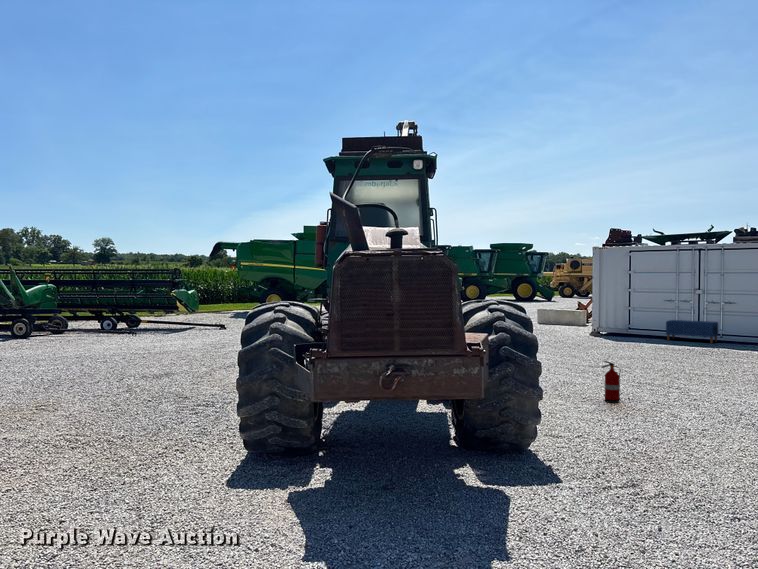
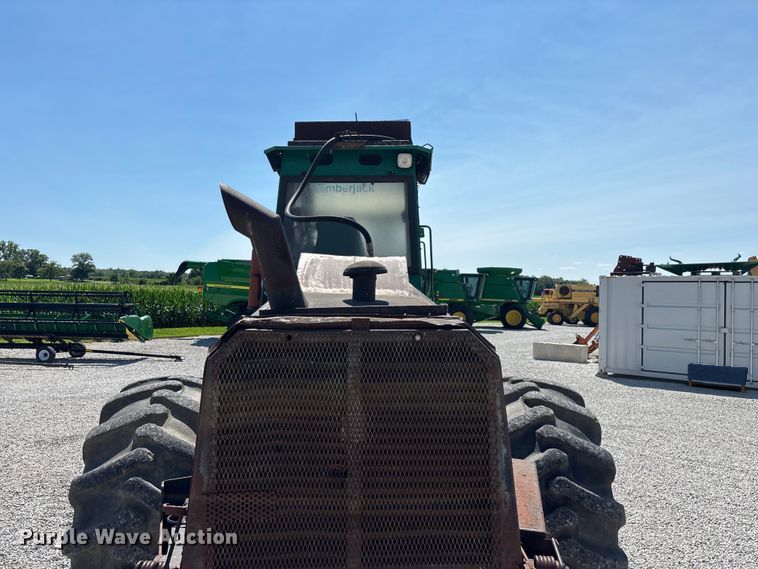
fire extinguisher: present [602,361,621,403] -> none [670,453,698,518]

